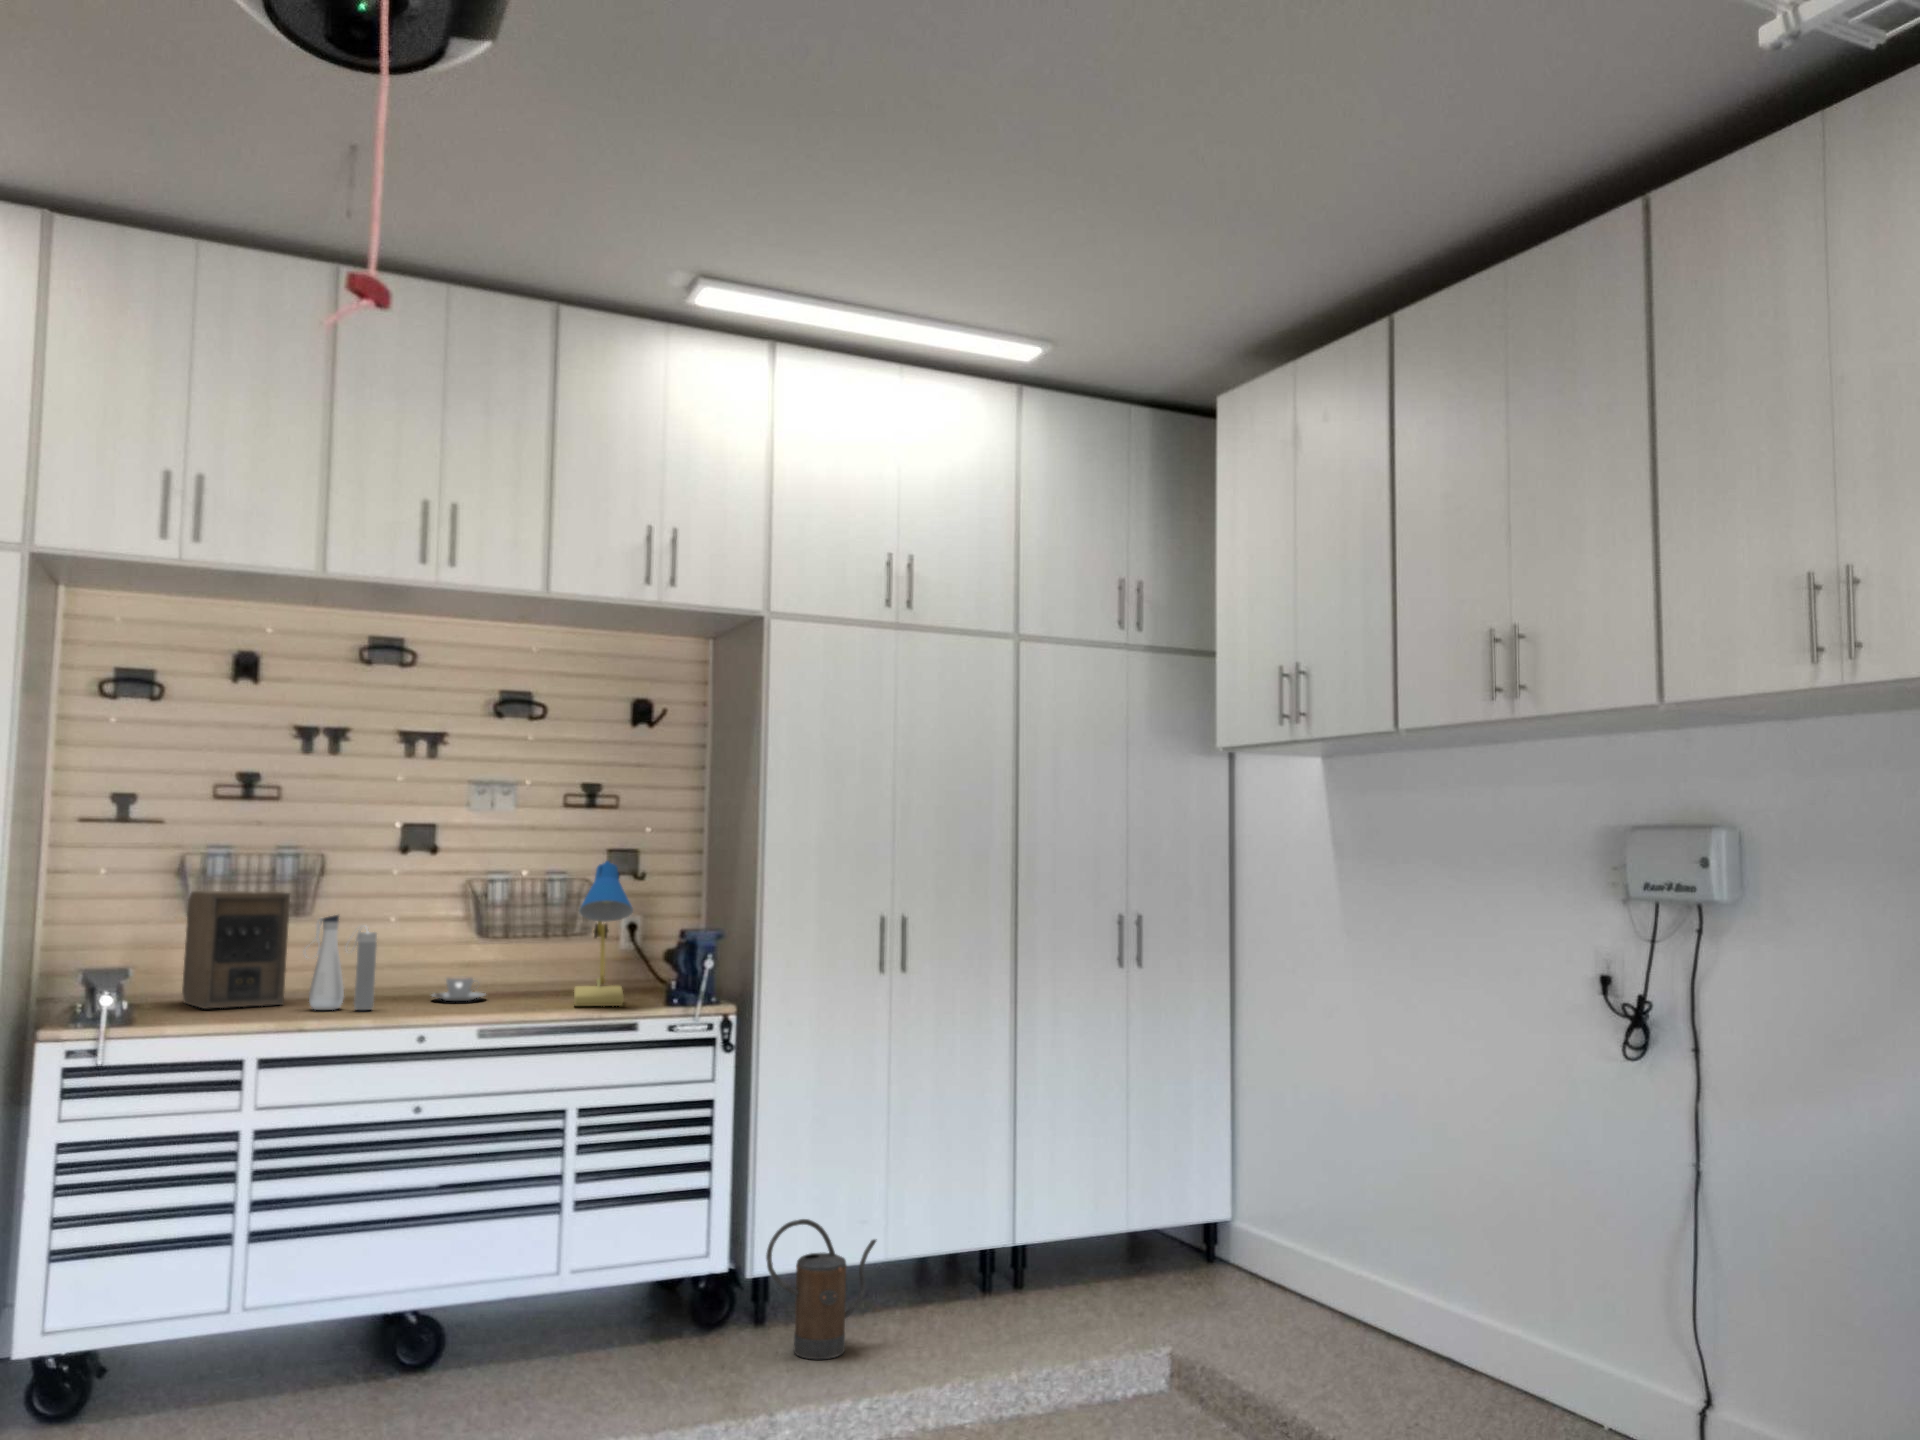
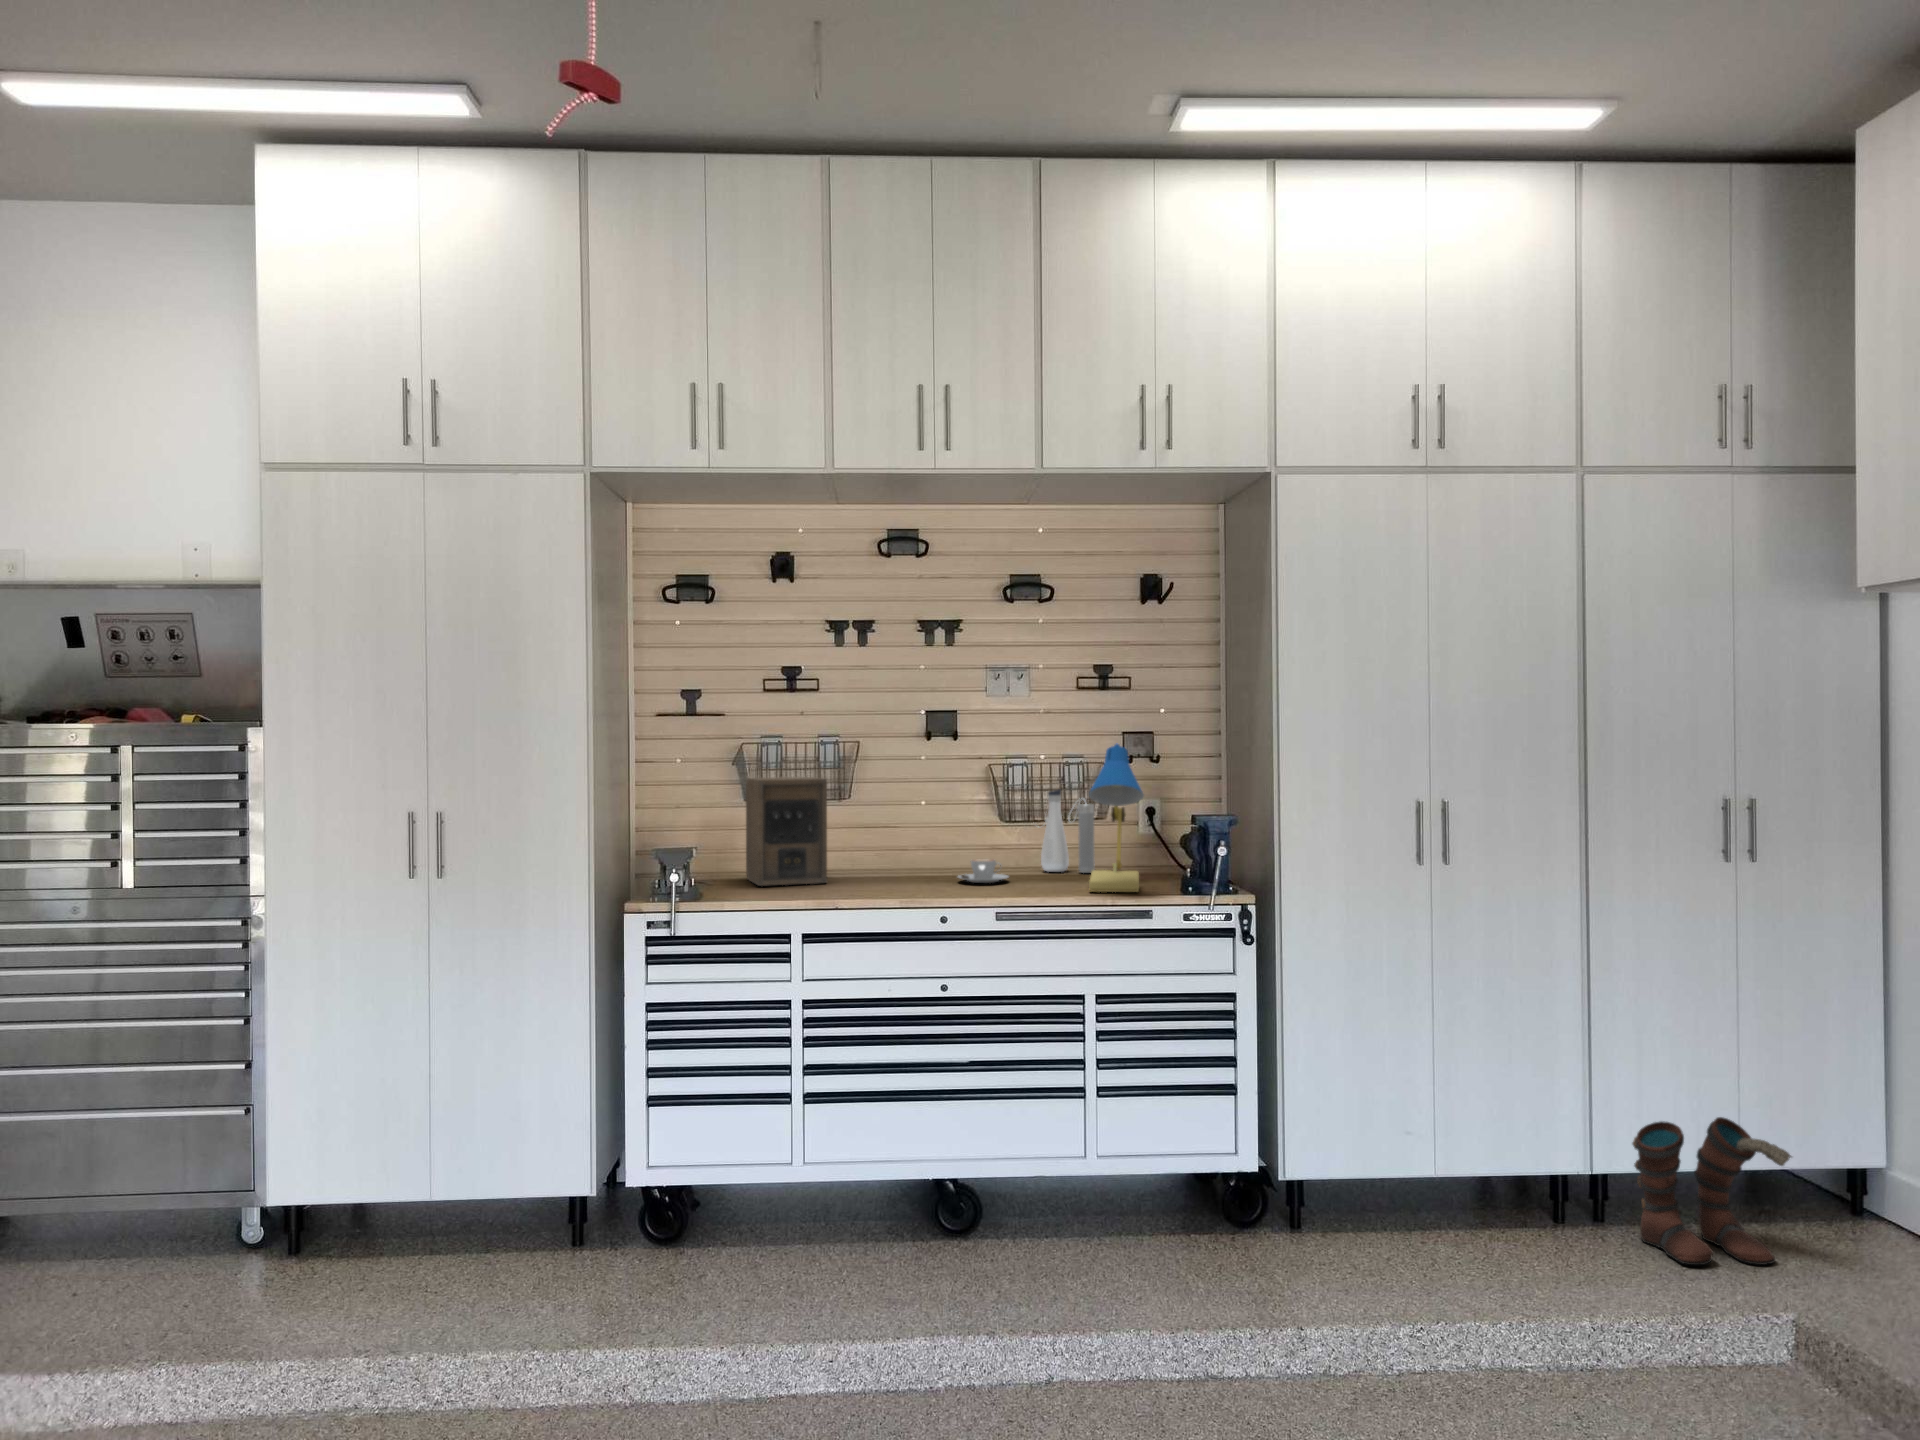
water bottle: present [304,915,377,1010] -> present [1038,789,1095,873]
boots: none [1047,1188,1167,1316] -> present [1632,1117,1792,1265]
watering can: present [766,1219,877,1359] -> none [1294,1126,1421,1277]

